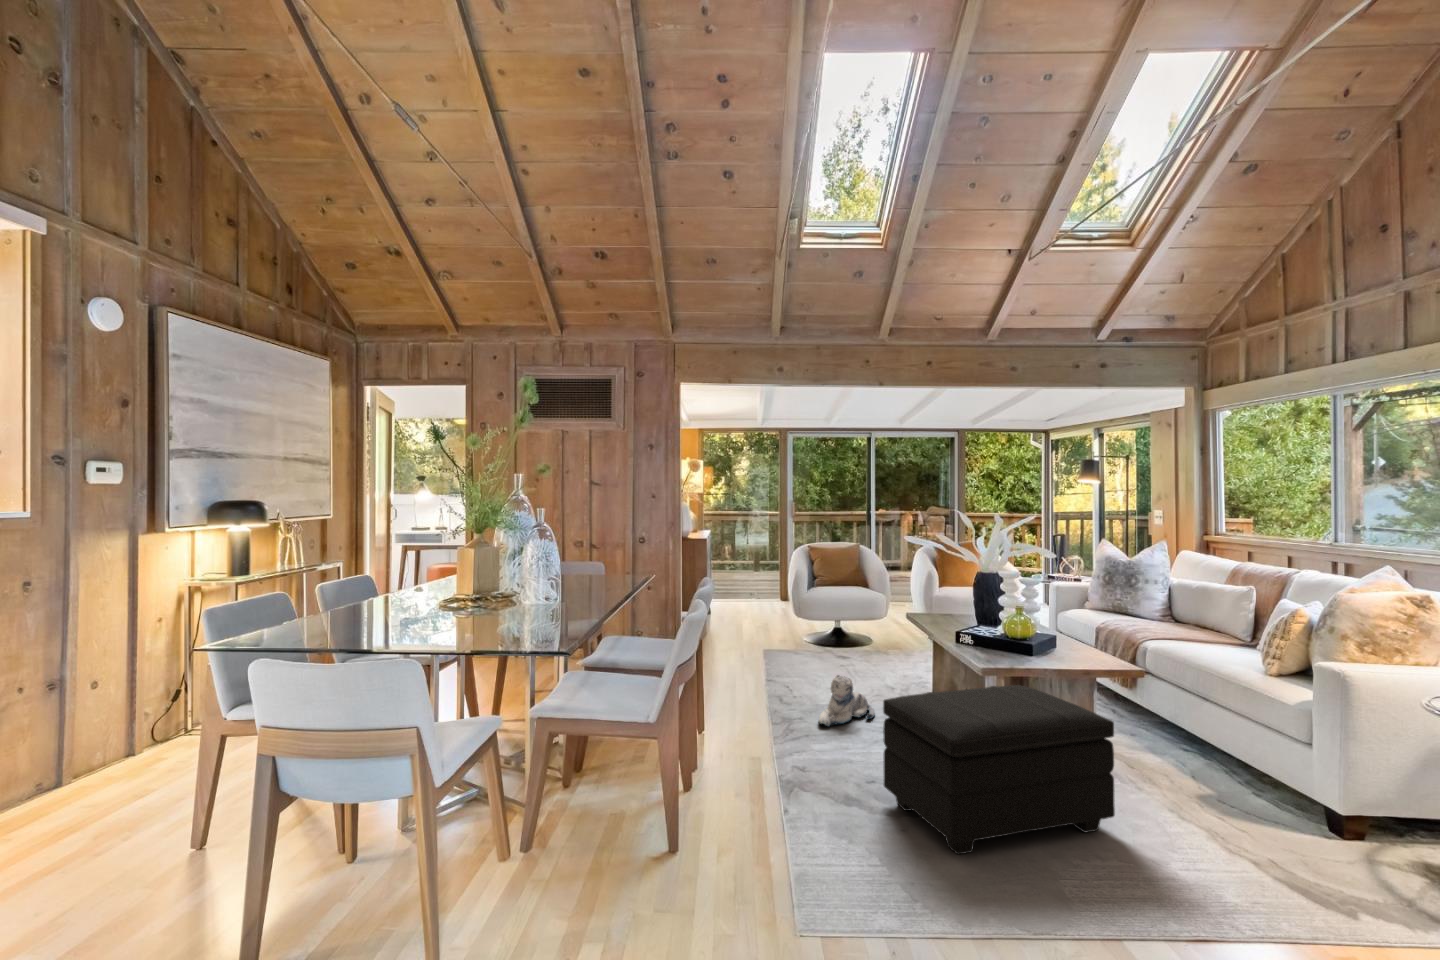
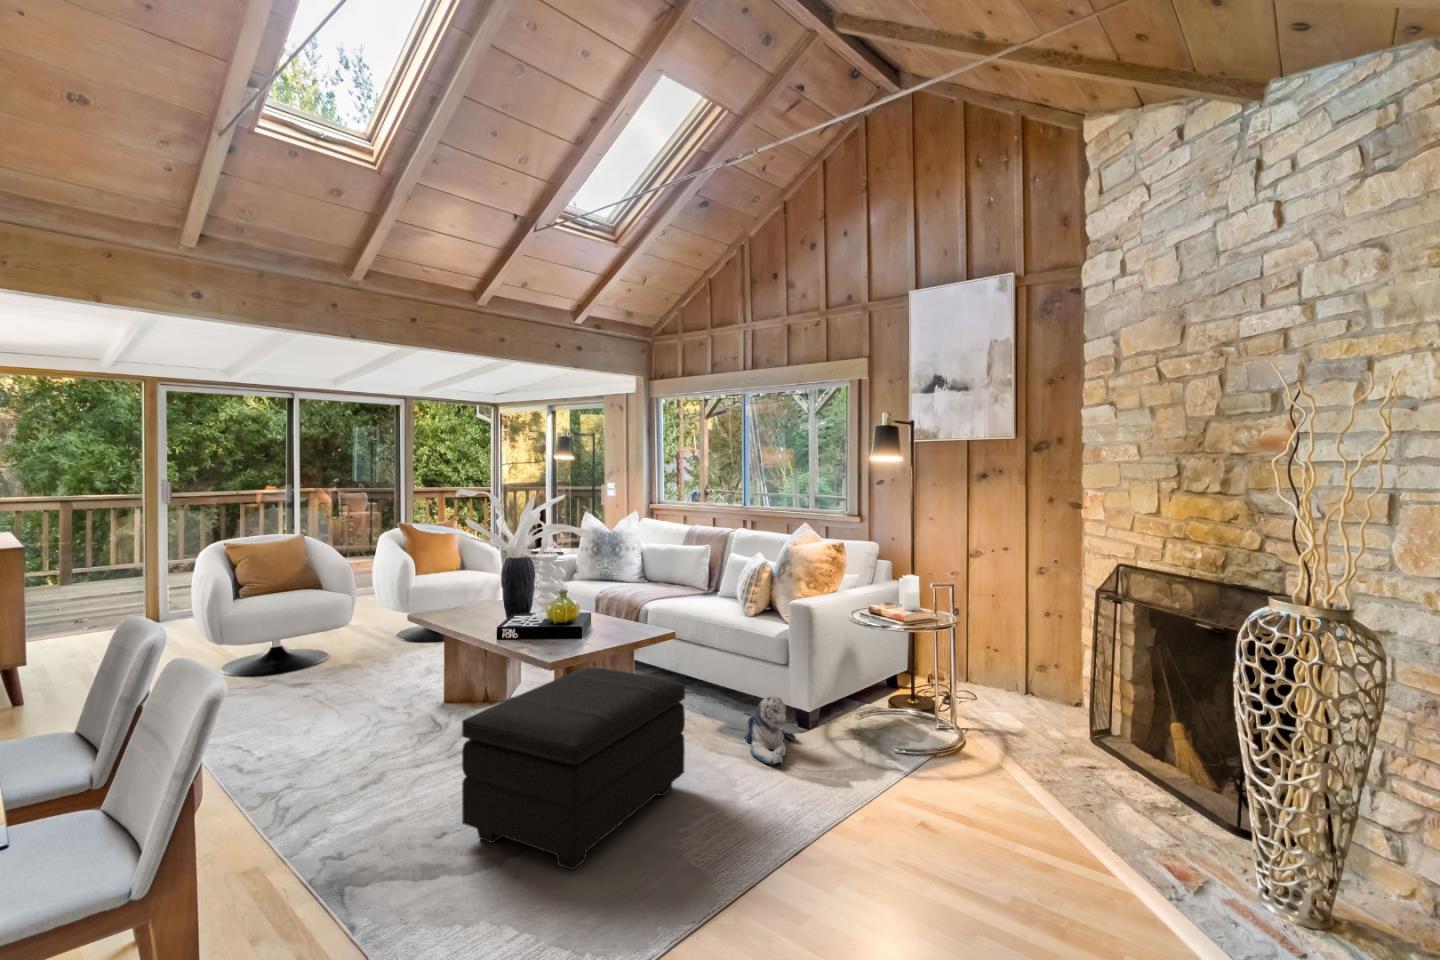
plush toy: present [819,675,875,726] -> present [745,697,796,765]

